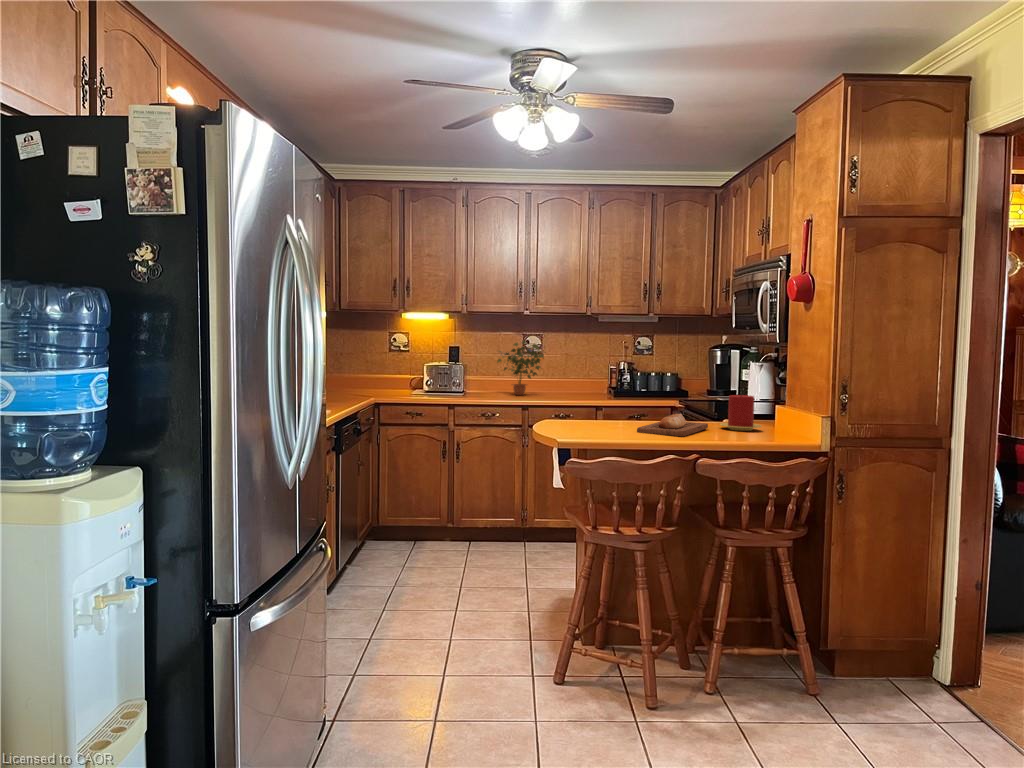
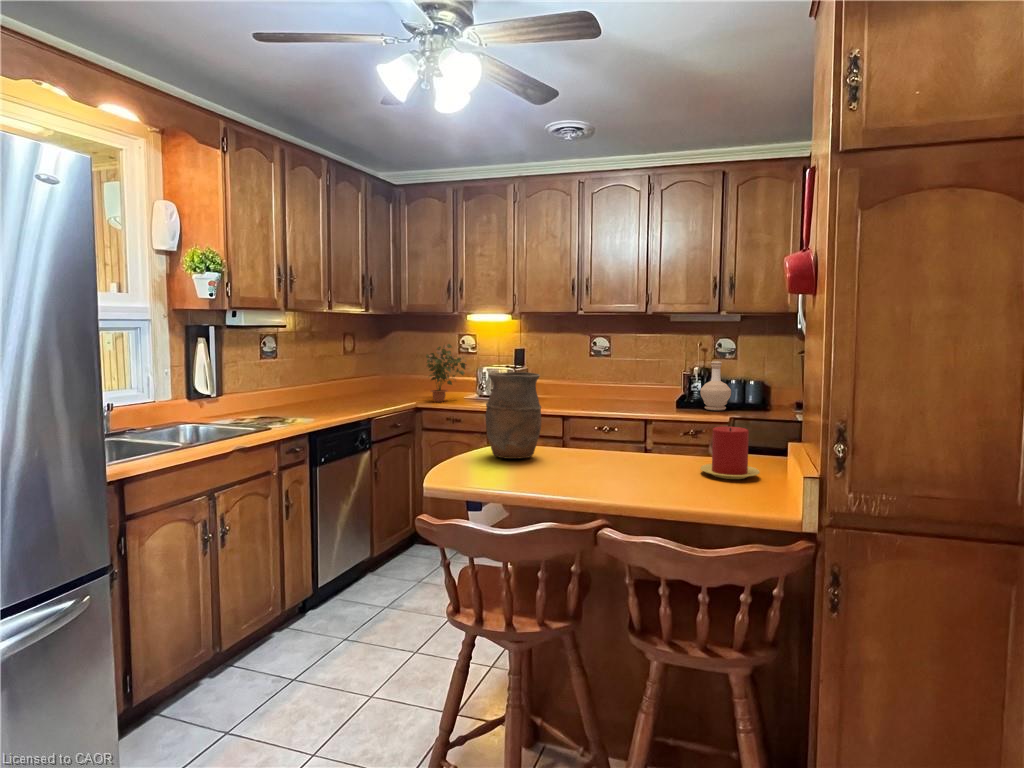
potted plant: present [497,340,544,395] -> present [426,344,466,402]
vase: none [561,357,606,425] -> present [486,372,541,459]
bottle: none [630,357,655,398] -> present [700,362,731,410]
bread loaf: present [637,414,708,436] -> none [557,450,676,488]

